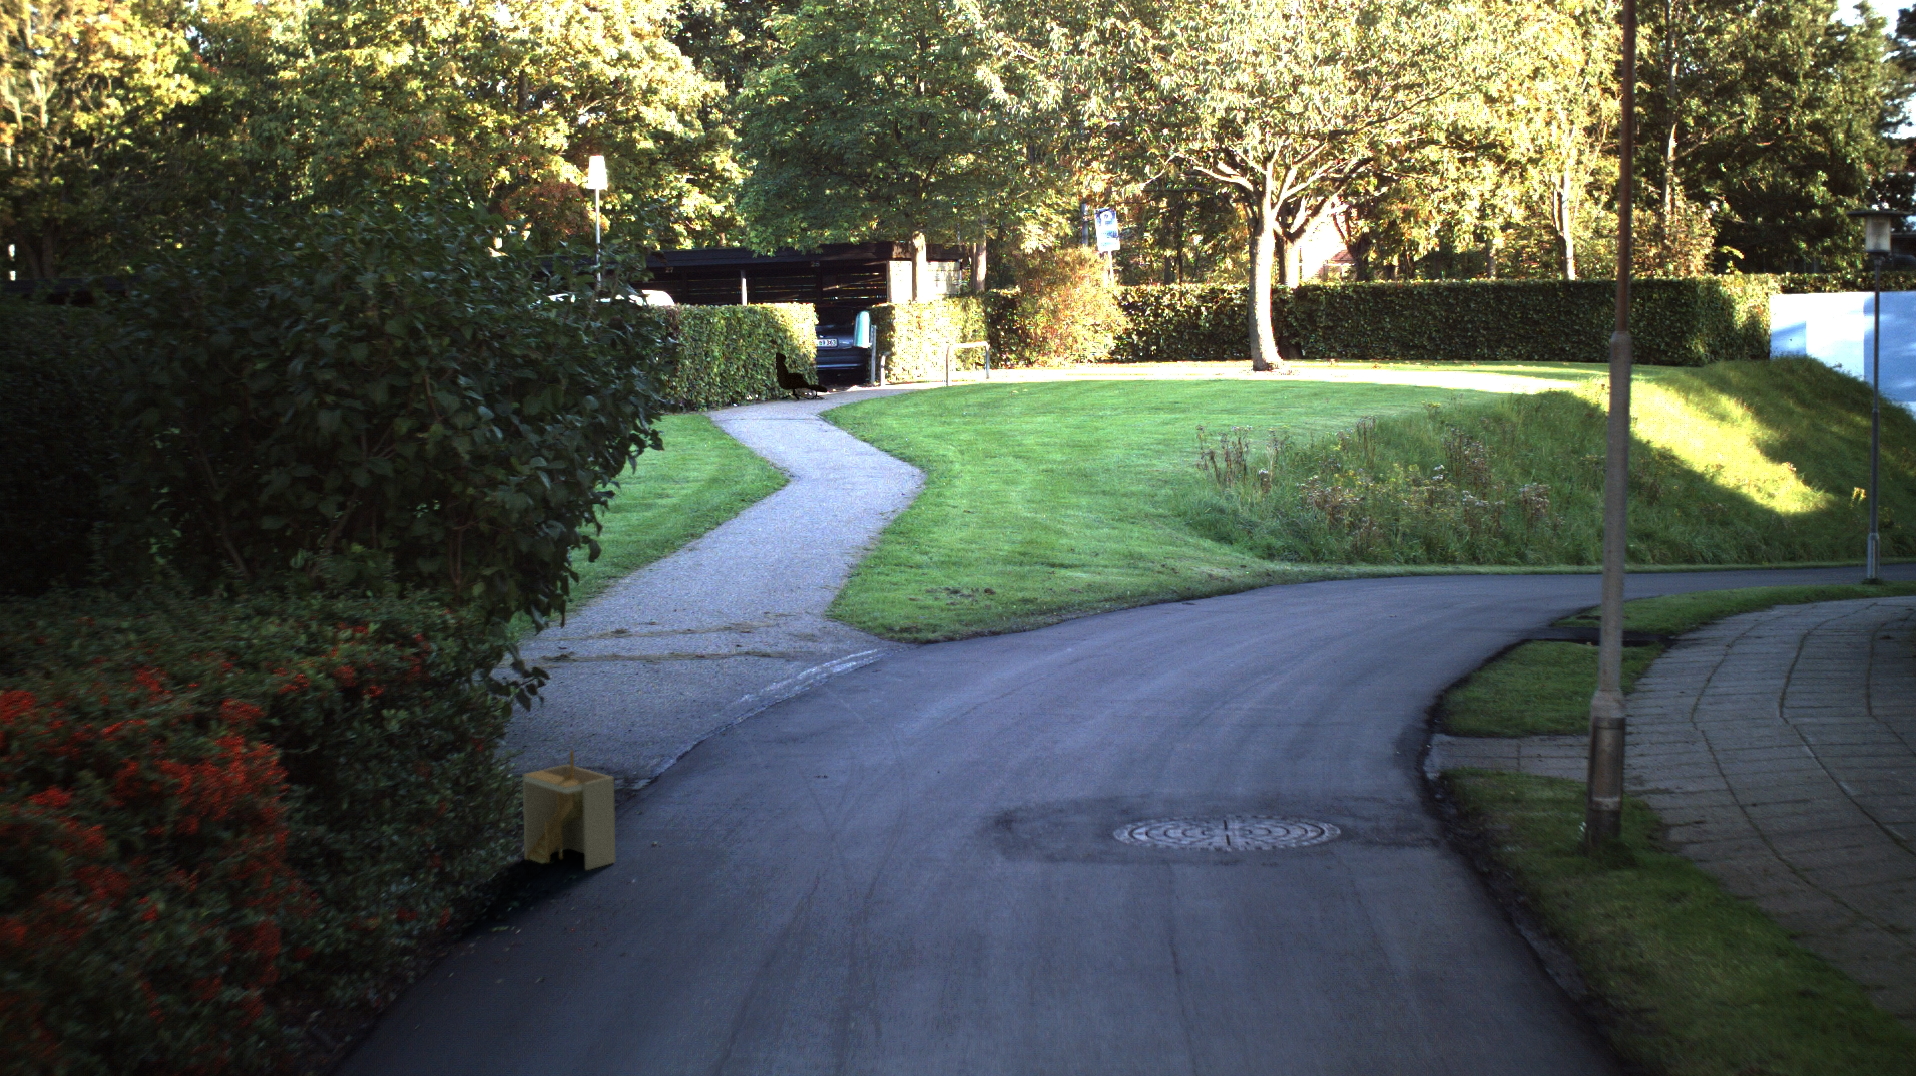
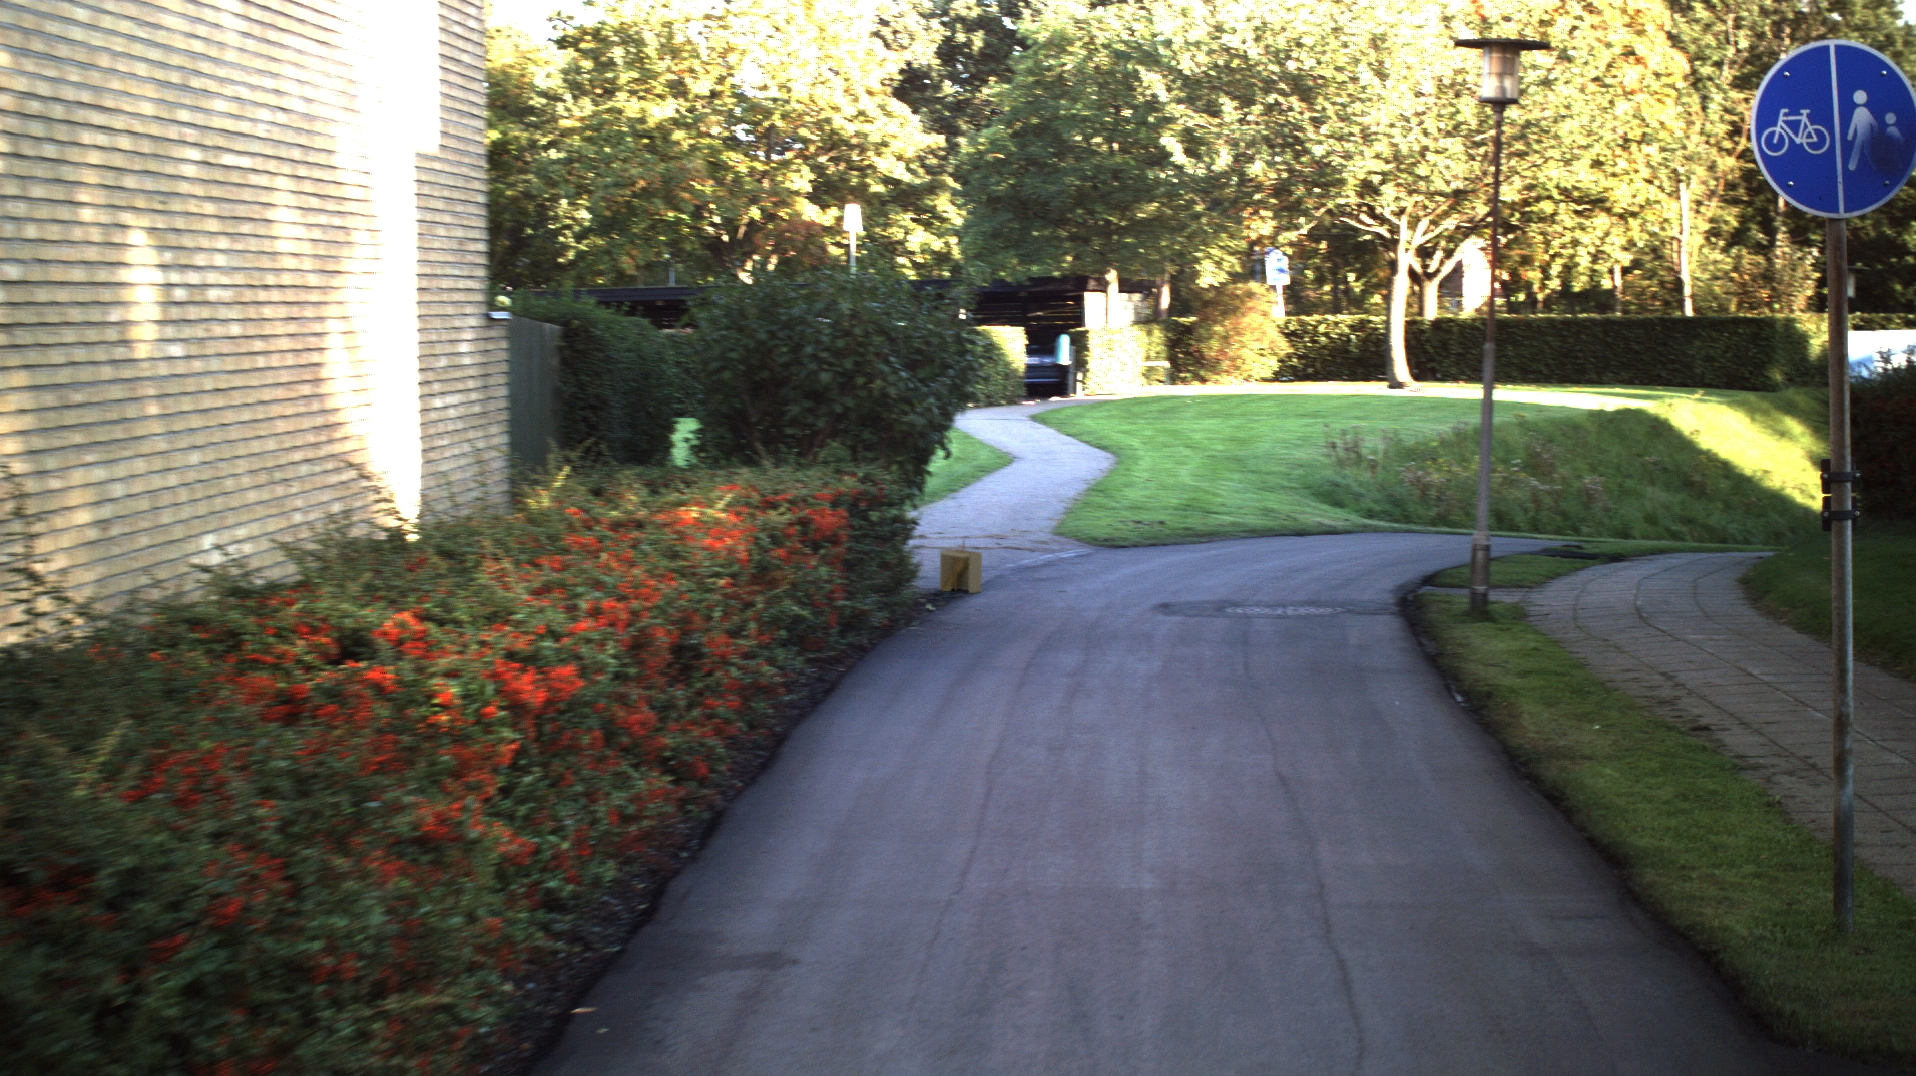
lounge chair: present [776,352,828,400] -> none [992,367,1034,405]

